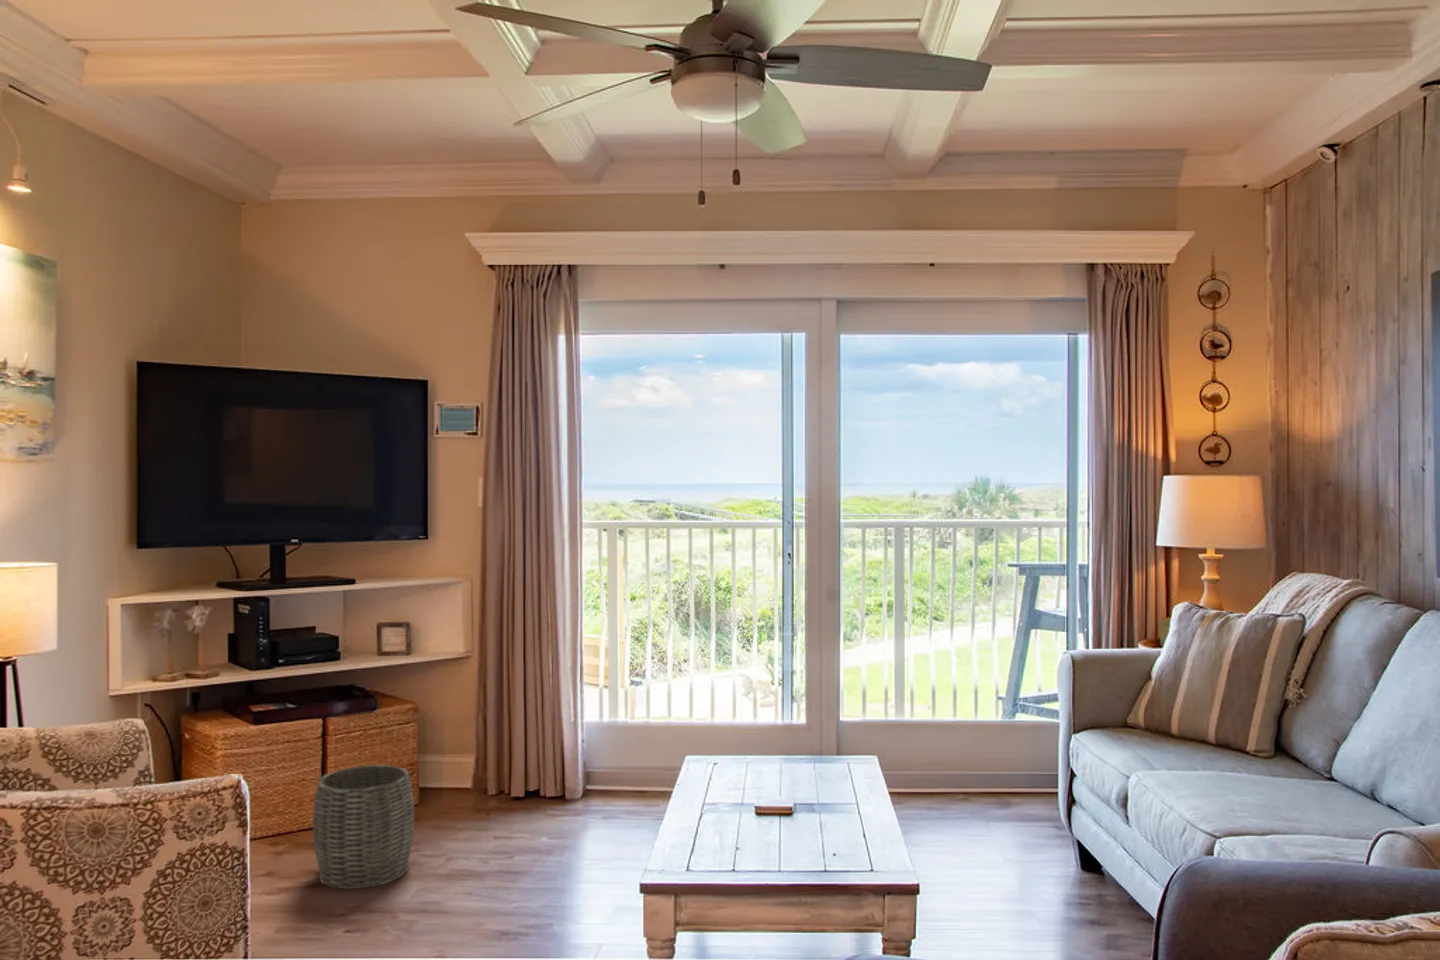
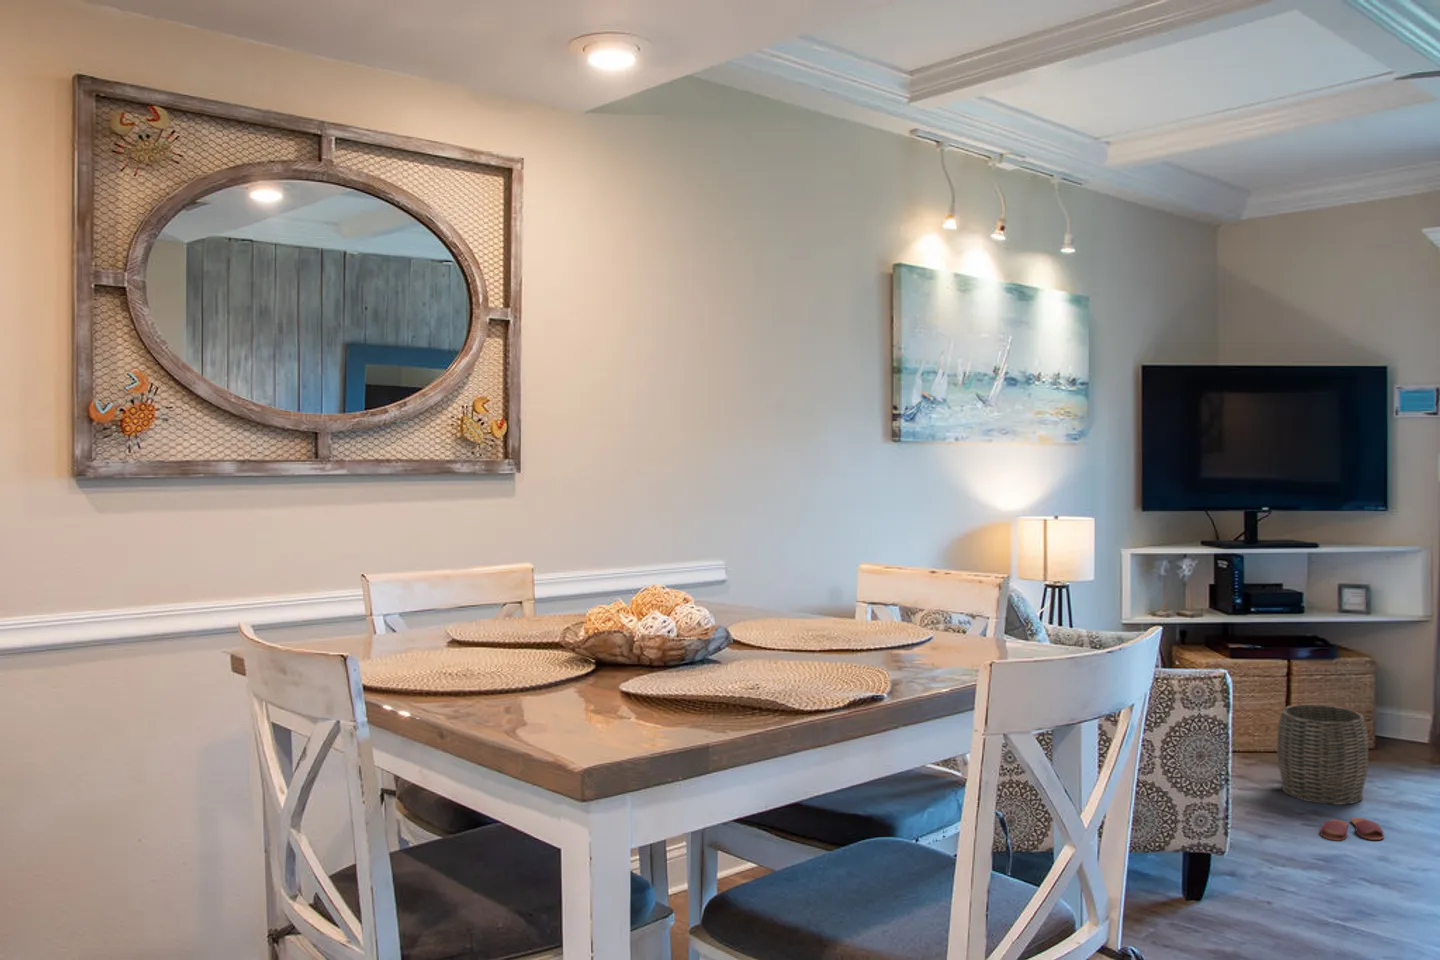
slippers: none [367,897,438,941] -> present [1320,818,1384,840]

